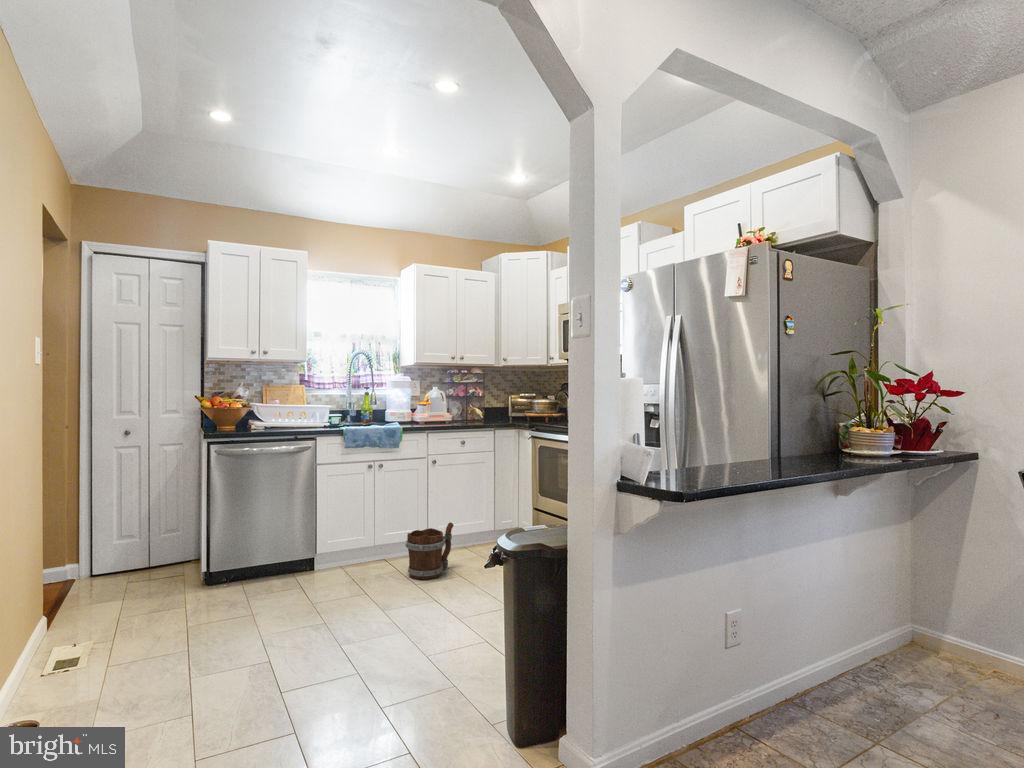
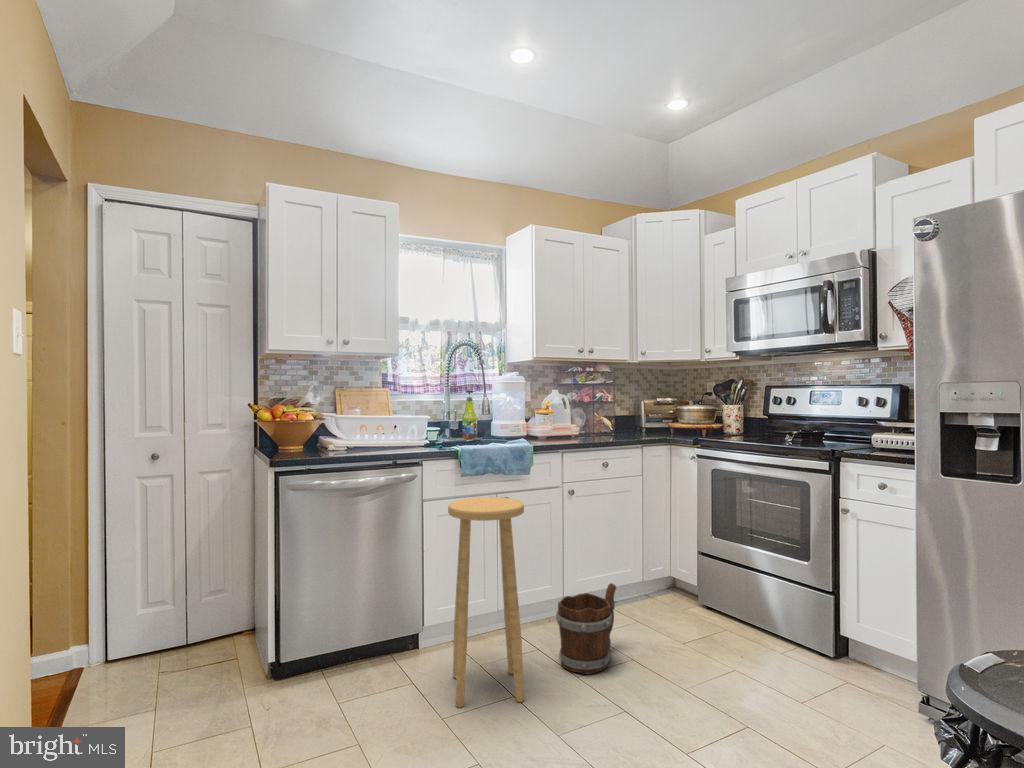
stool: none [326,460,378,595] -> present [448,497,524,707]

